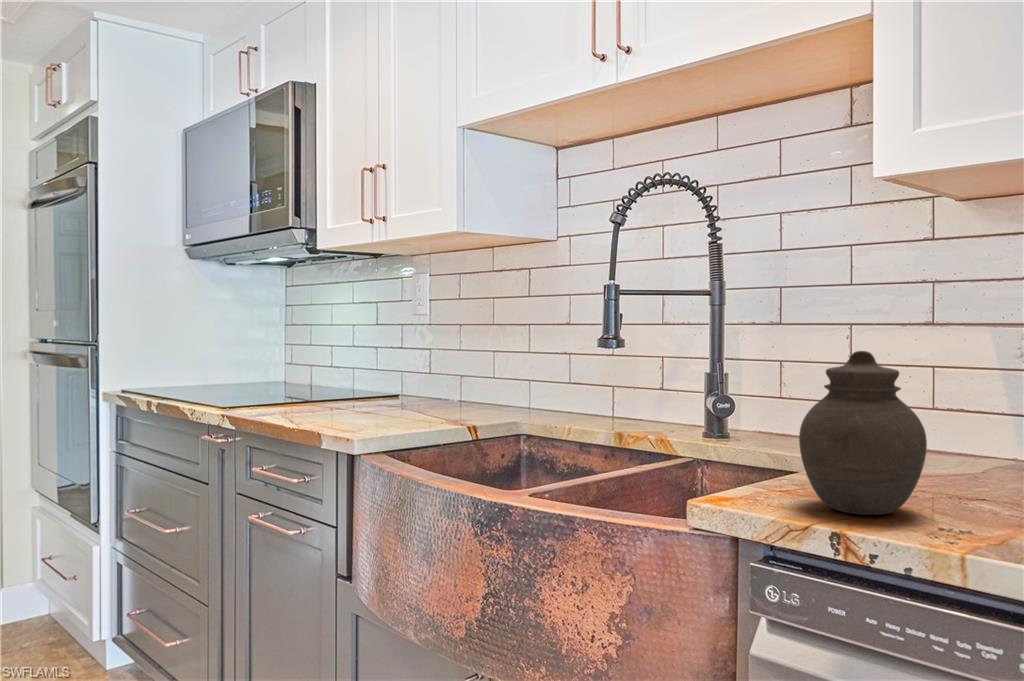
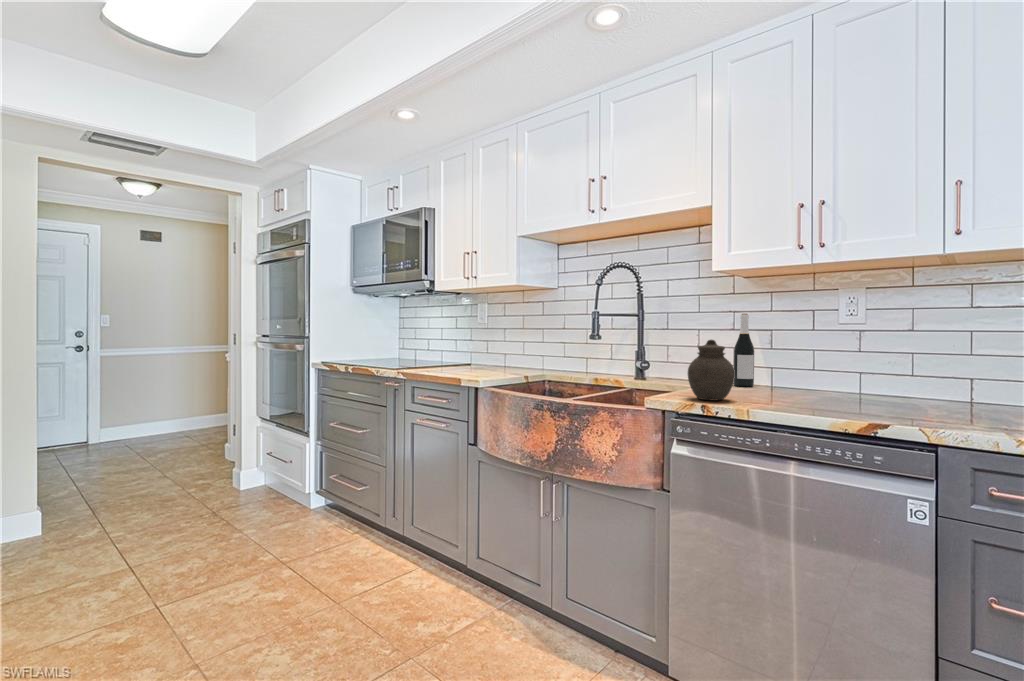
wine bottle: none [928,285,980,462] -> present [733,314,754,387]

